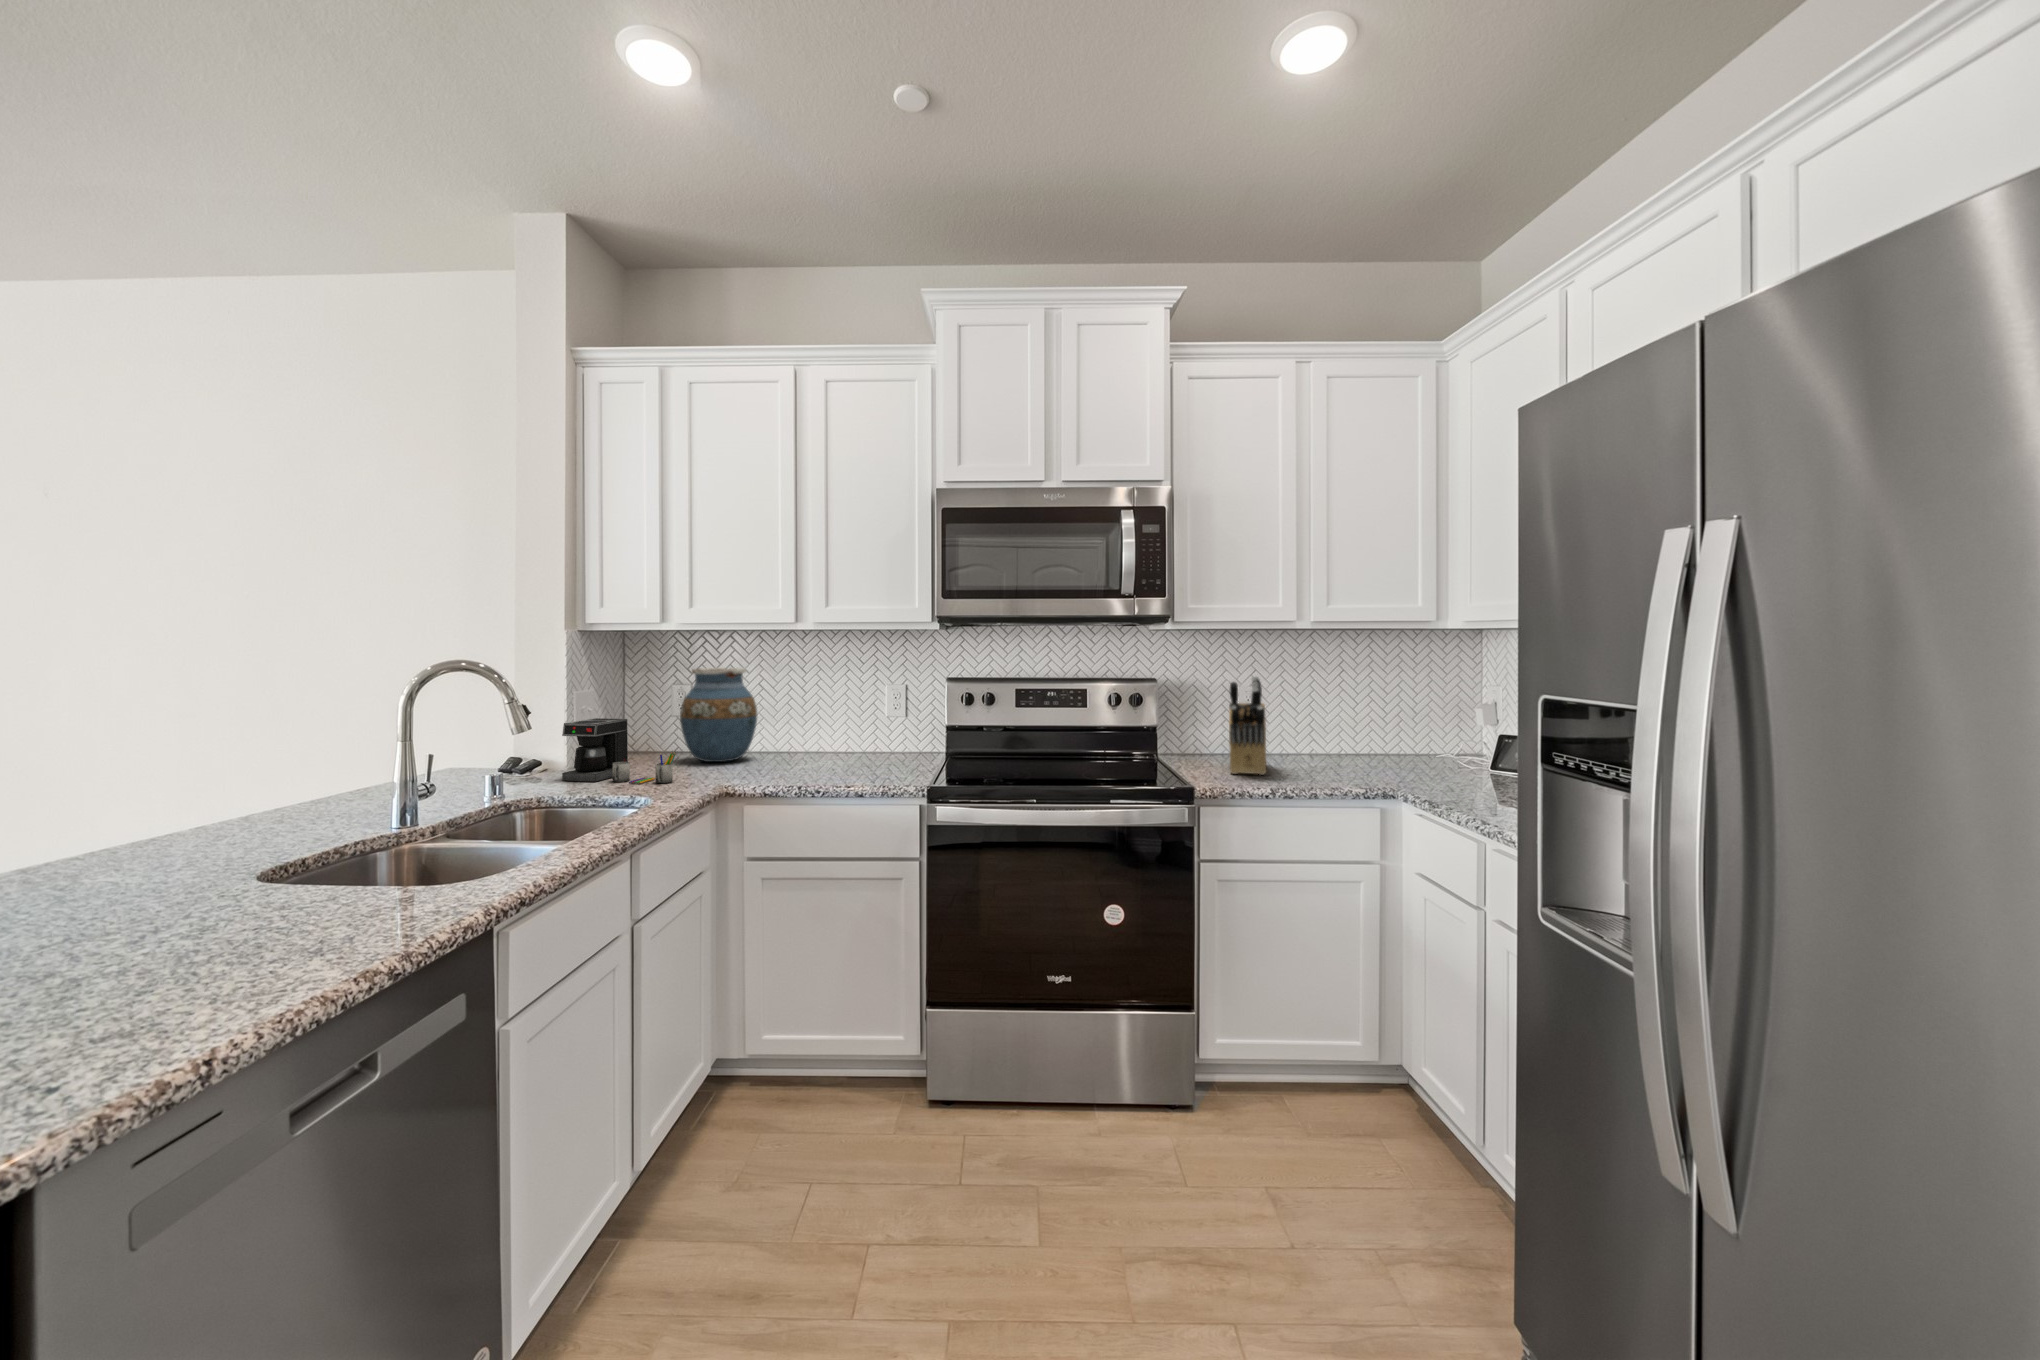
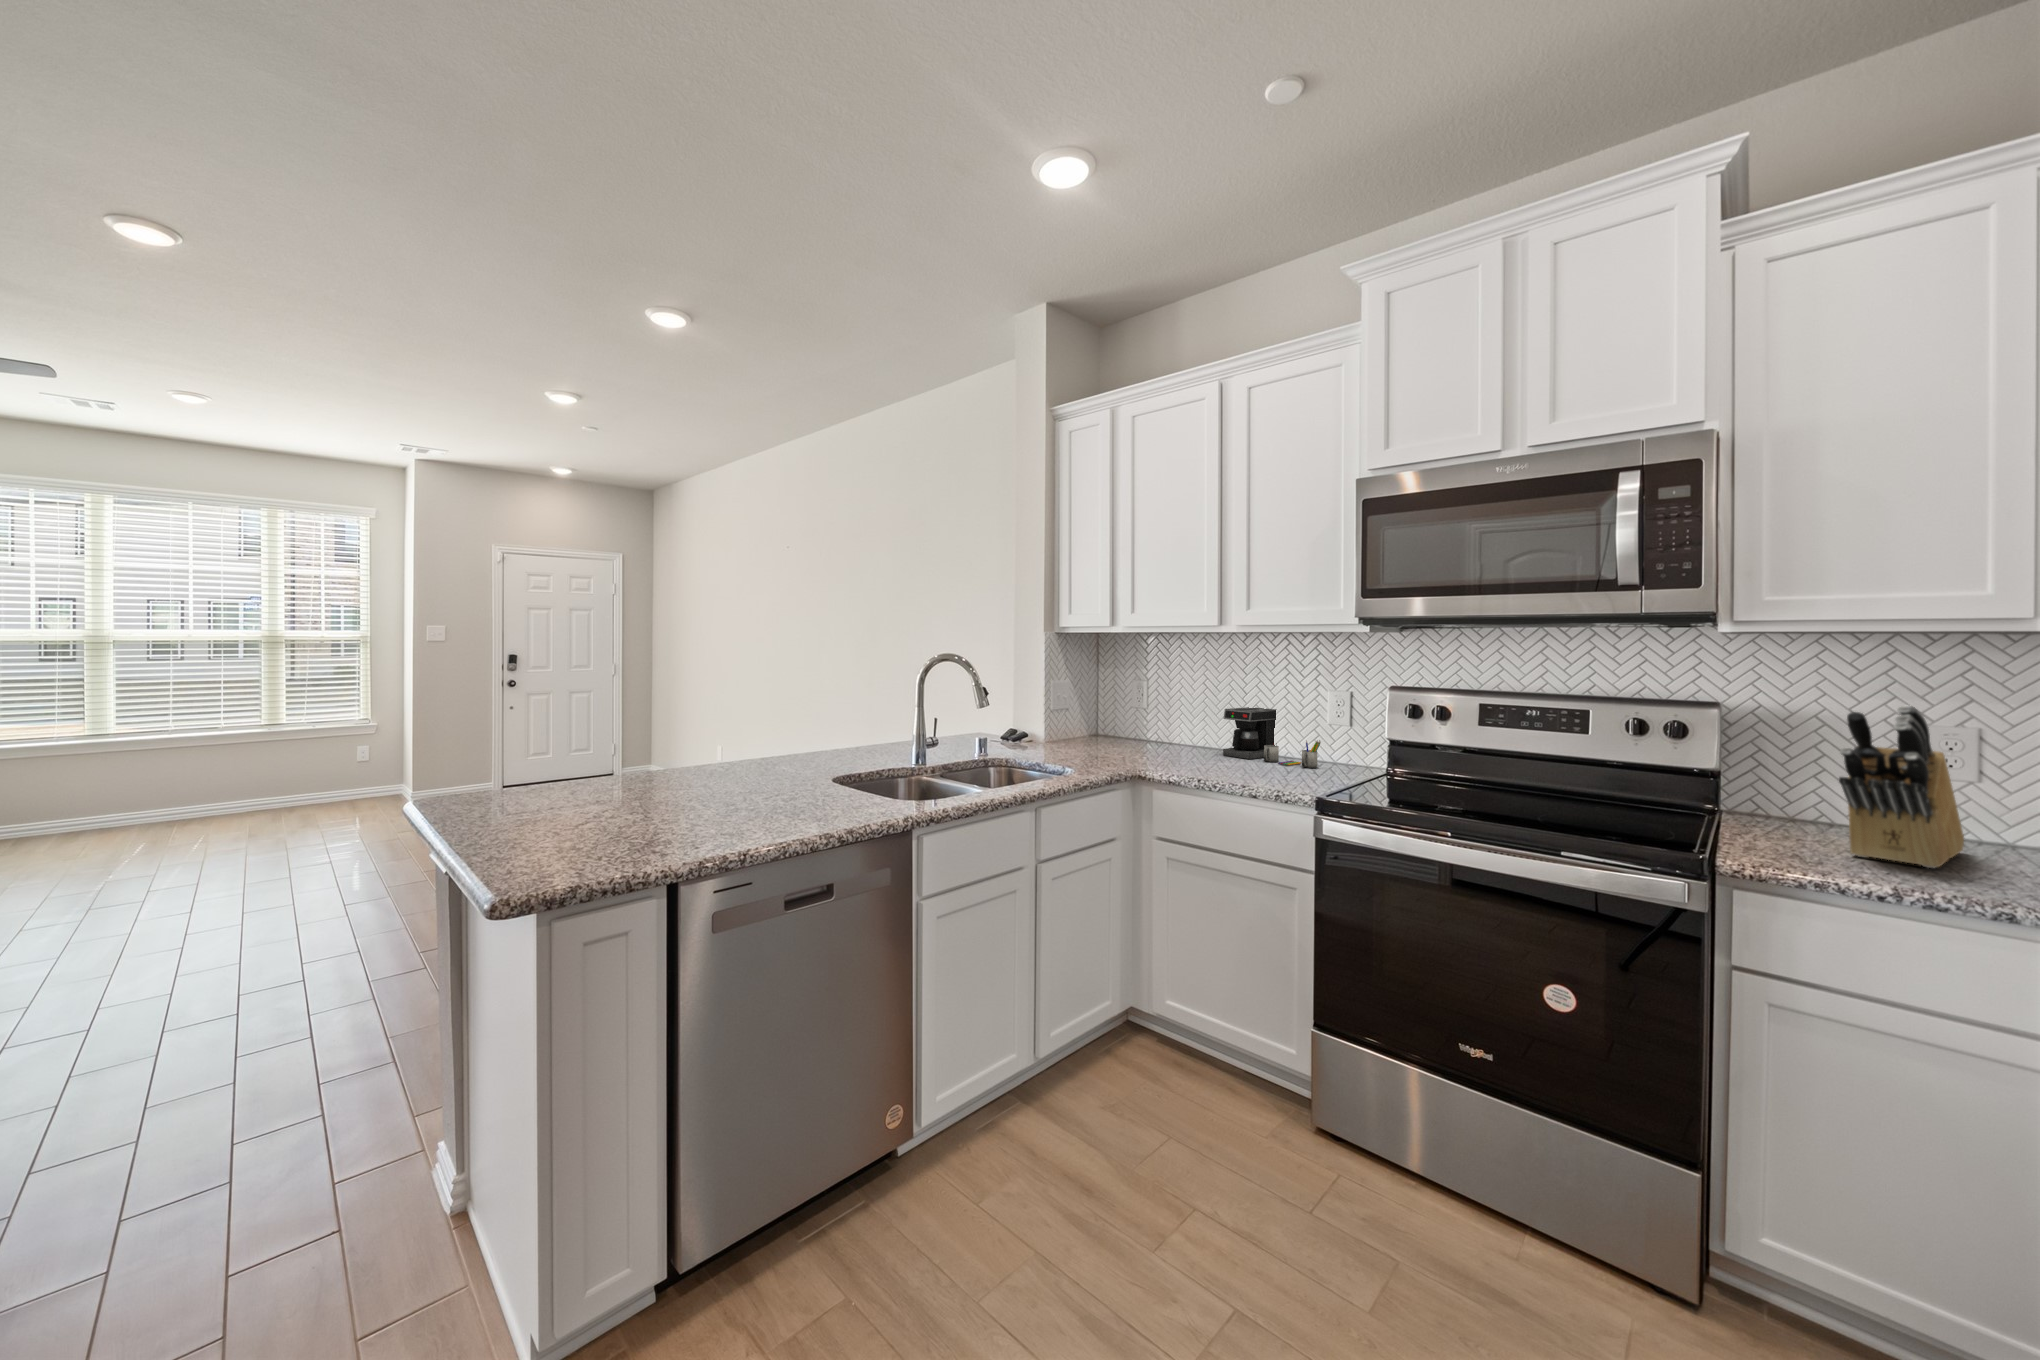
vase: present [680,668,757,762] -> none [1131,666,1199,750]
coffee maker: present [562,718,676,784] -> present [1223,707,1321,768]

